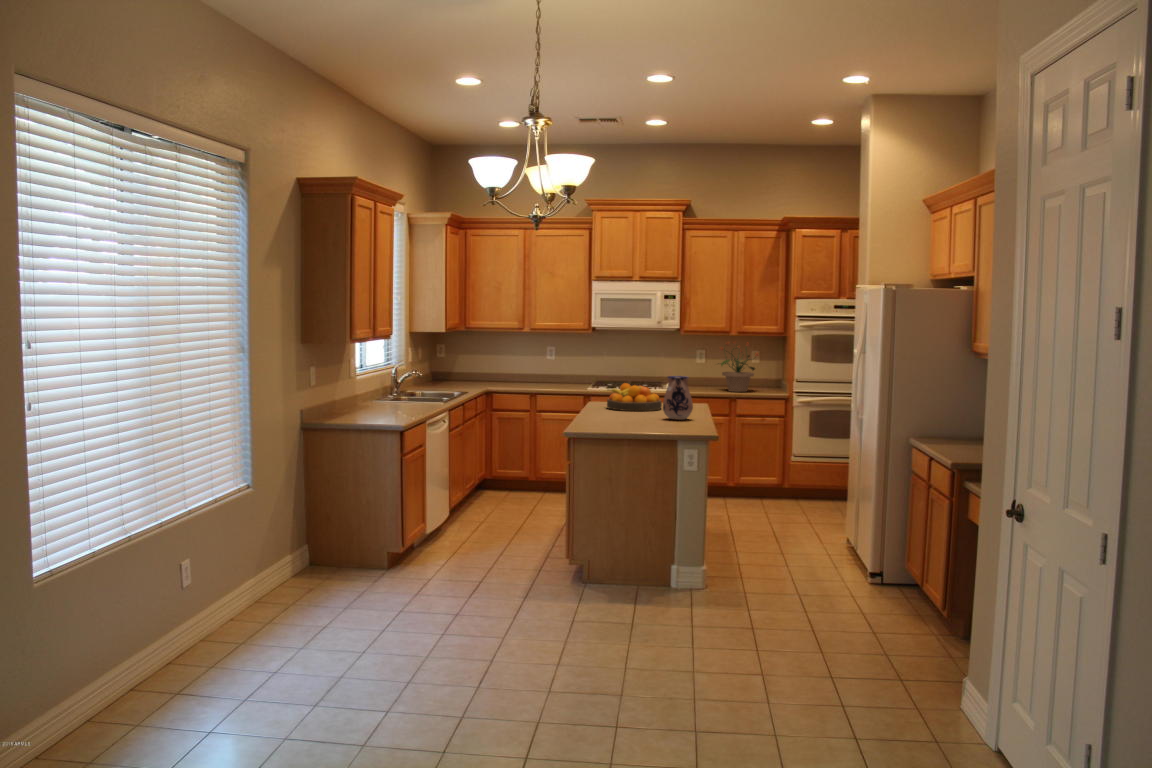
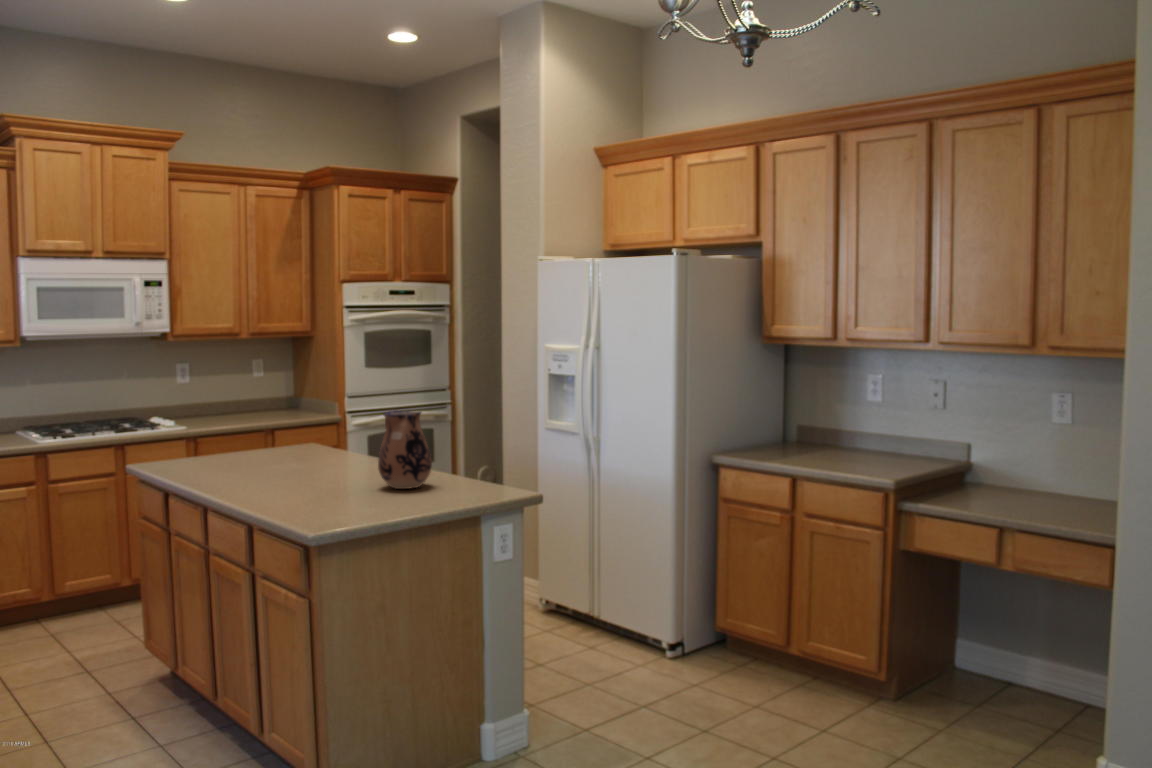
potted plant: present [721,342,758,392] -> none [219,345,289,419]
fruit bowl: present [607,383,662,411] -> none [198,430,304,482]

